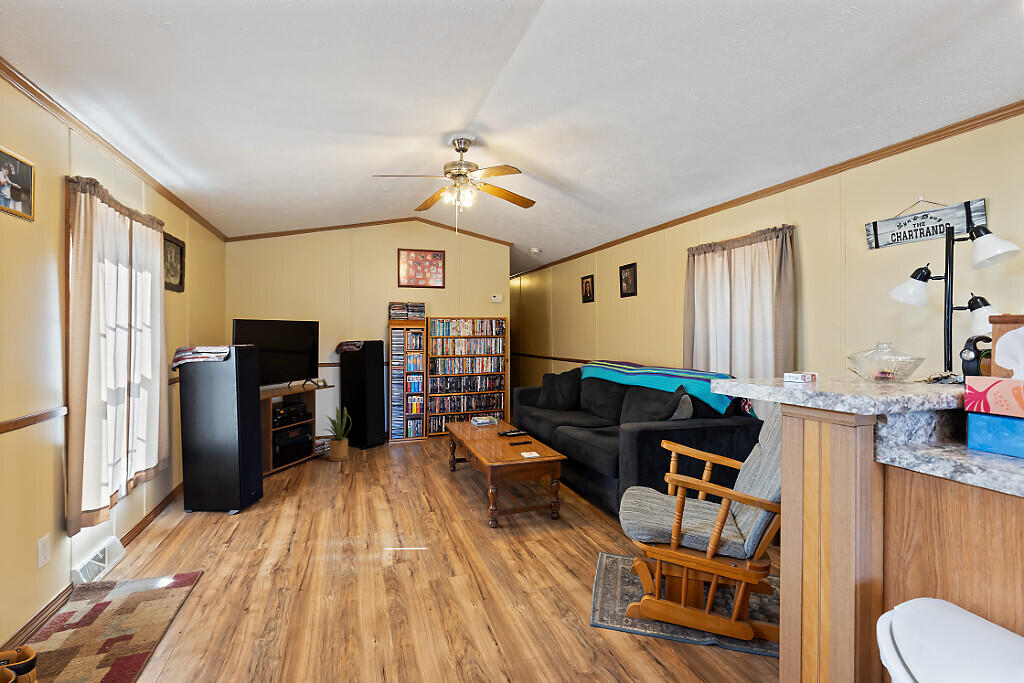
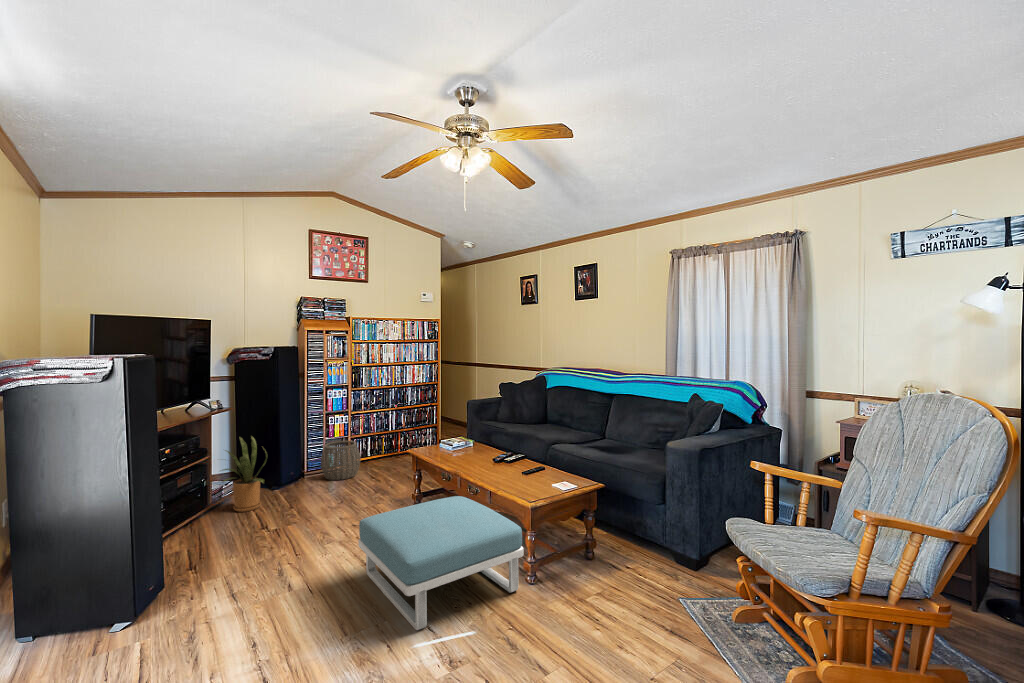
woven basket: none [400,416,431,447] -> present [321,441,360,480]
footstool: none [378,457,485,541] -> present [358,496,524,630]

